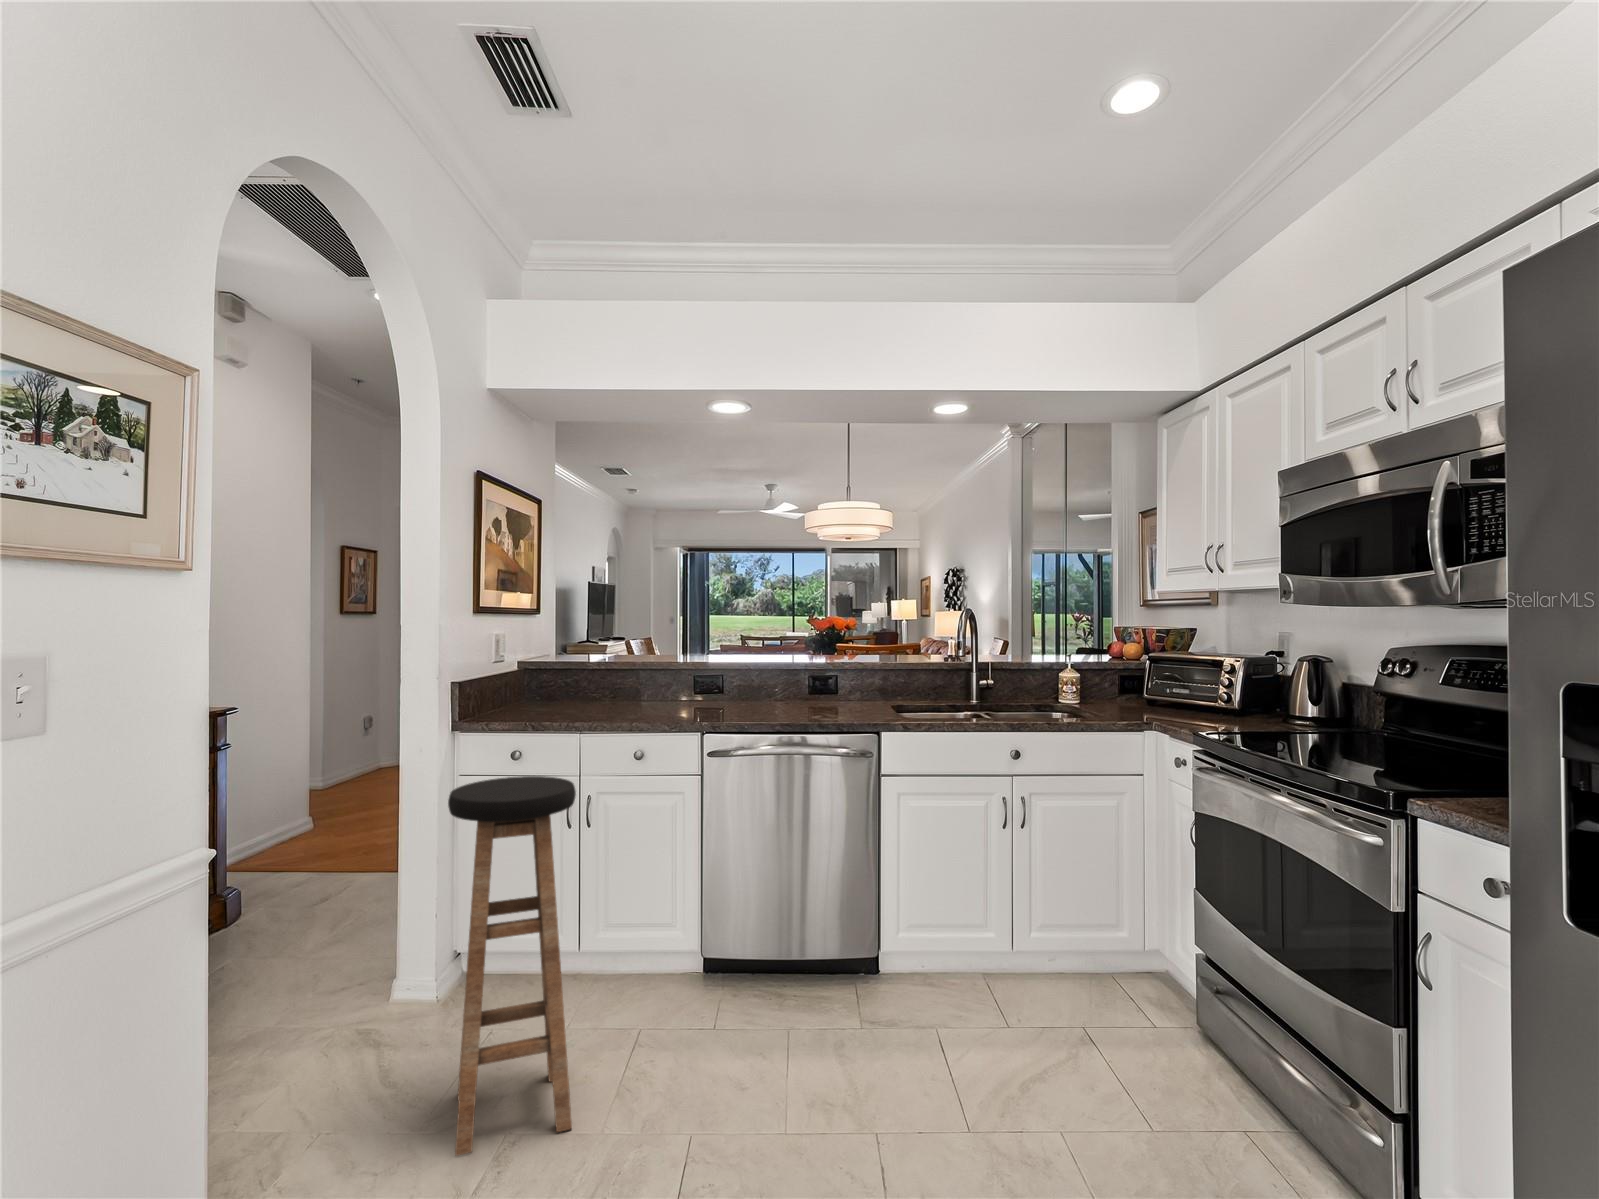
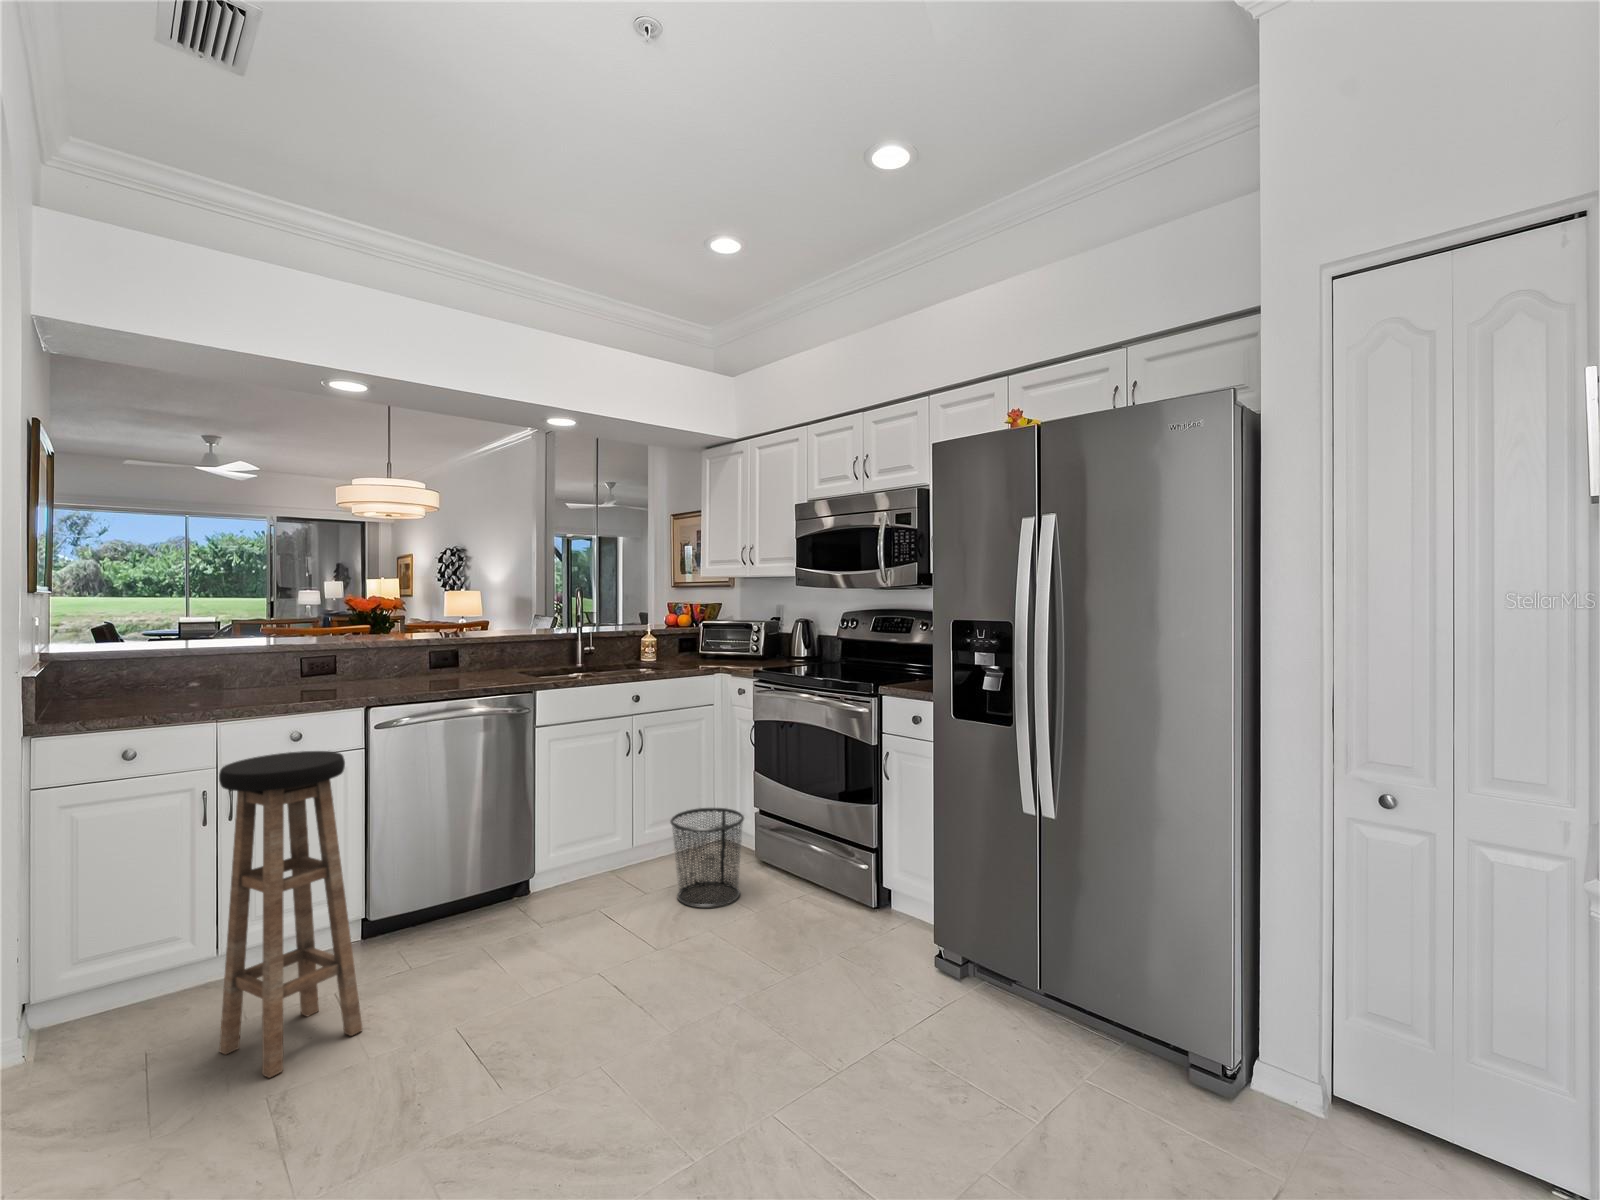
waste bin: none [1029,934,1150,1108] -> present [670,808,744,908]

